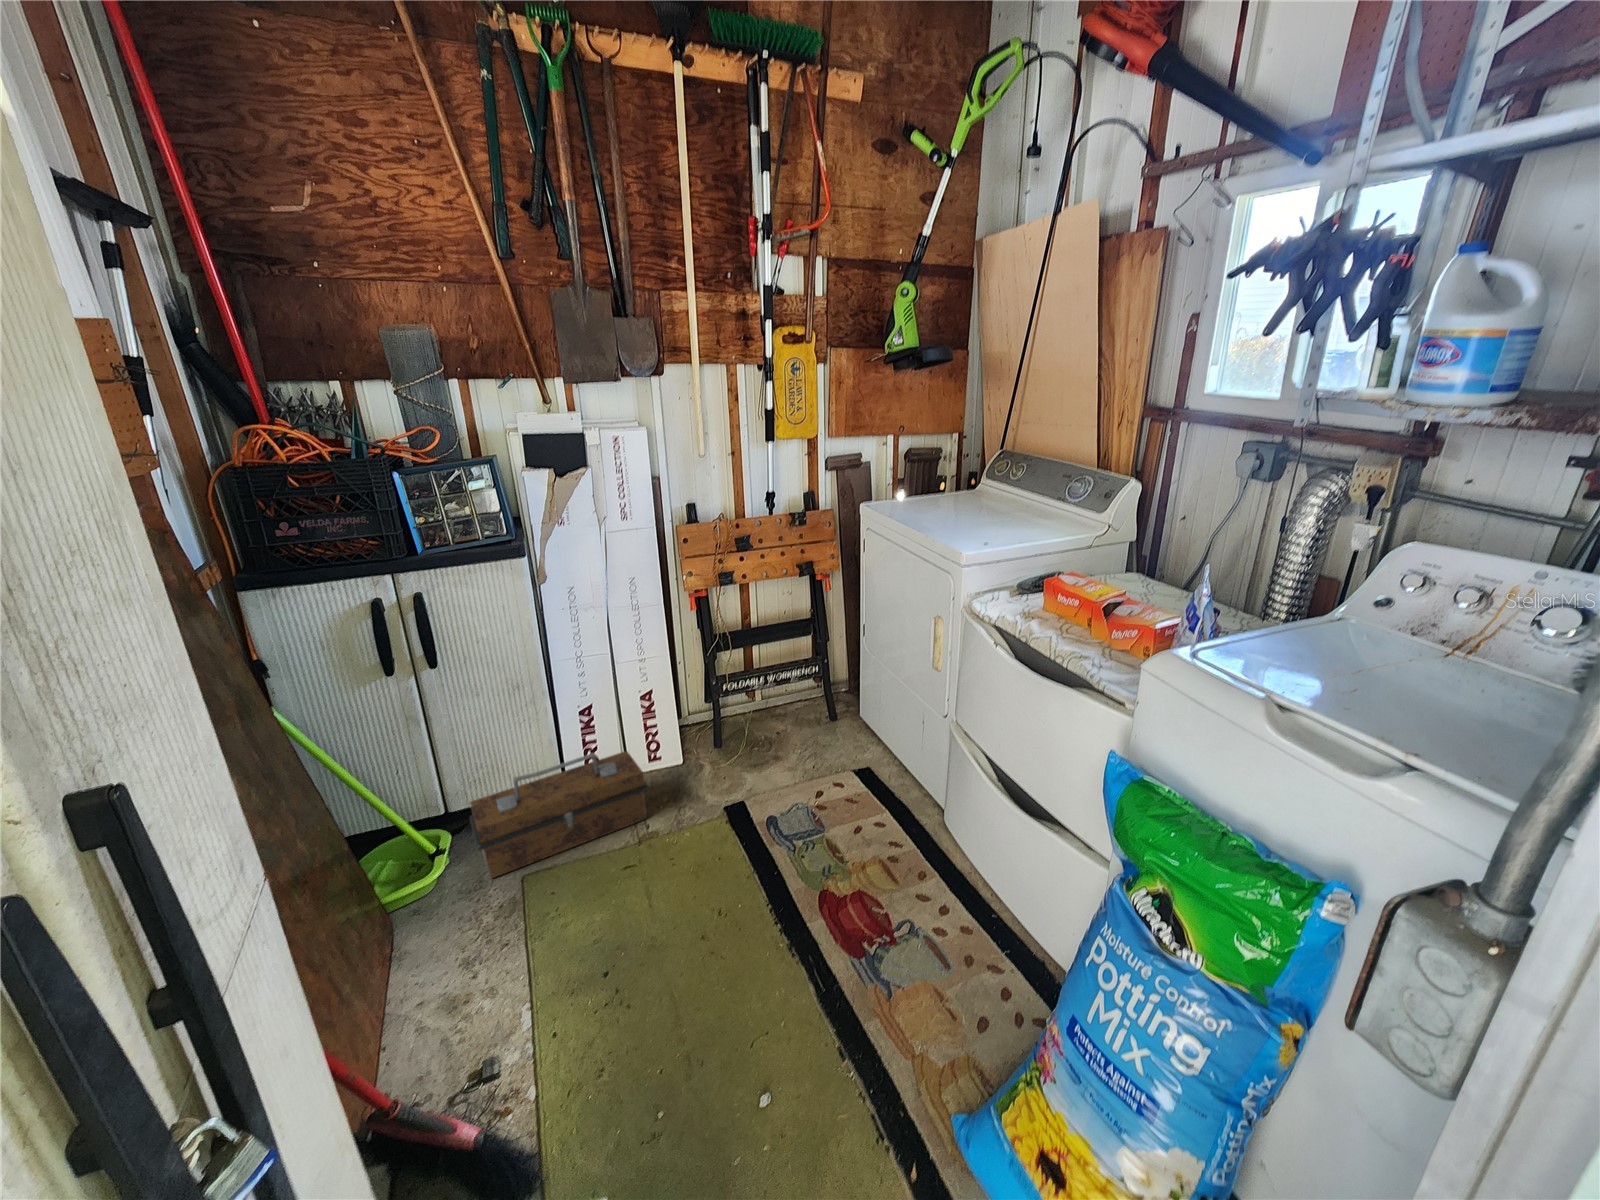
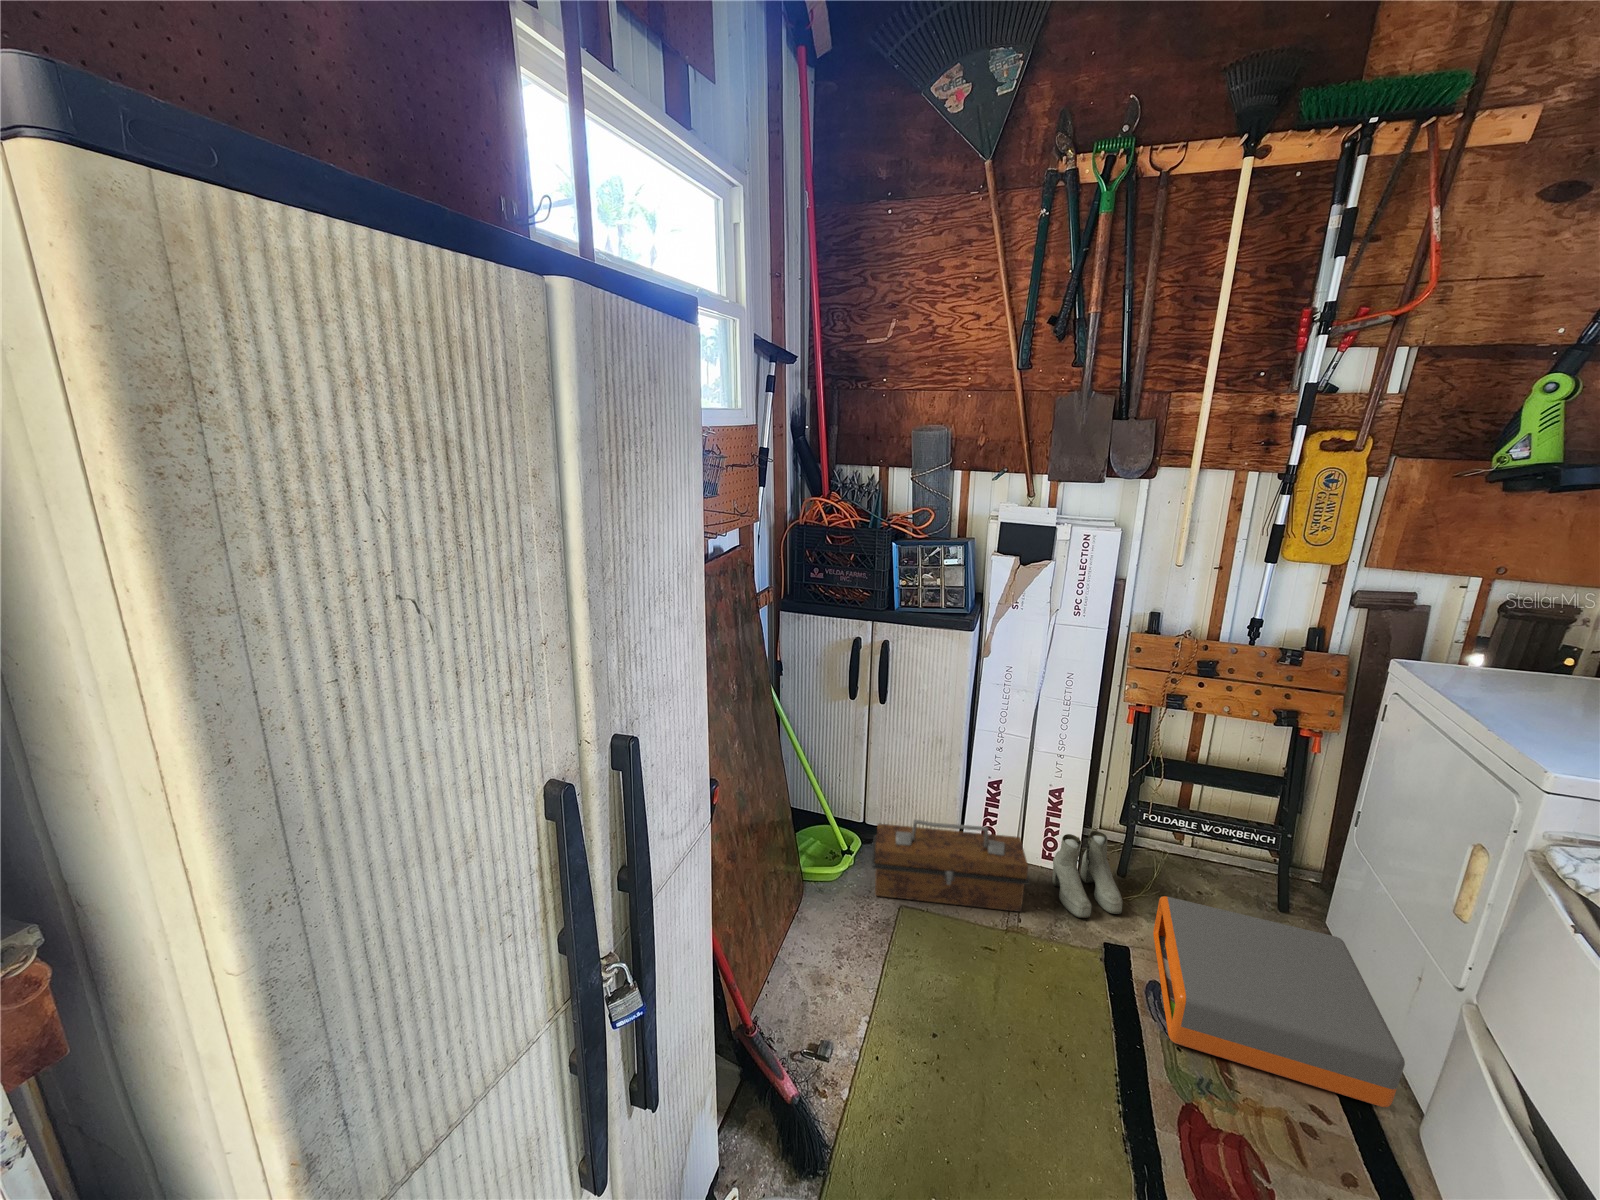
boots: none [661,717,729,798] -> present [1052,831,1123,918]
storage box: none [756,722,932,855] -> present [1153,896,1405,1107]

